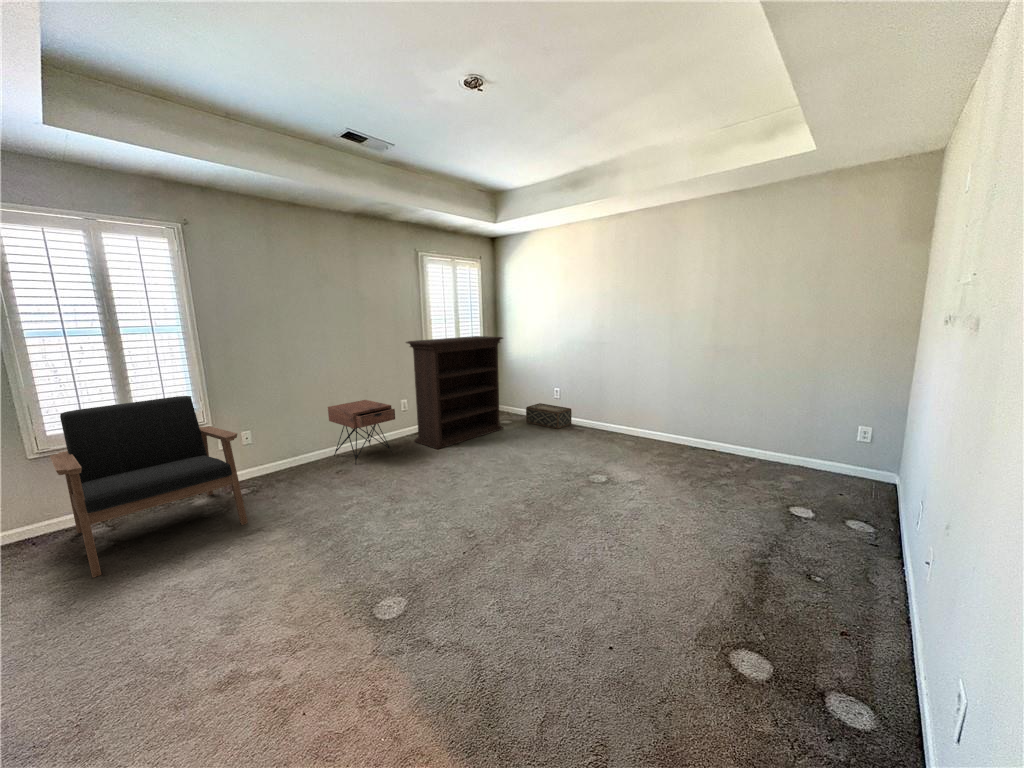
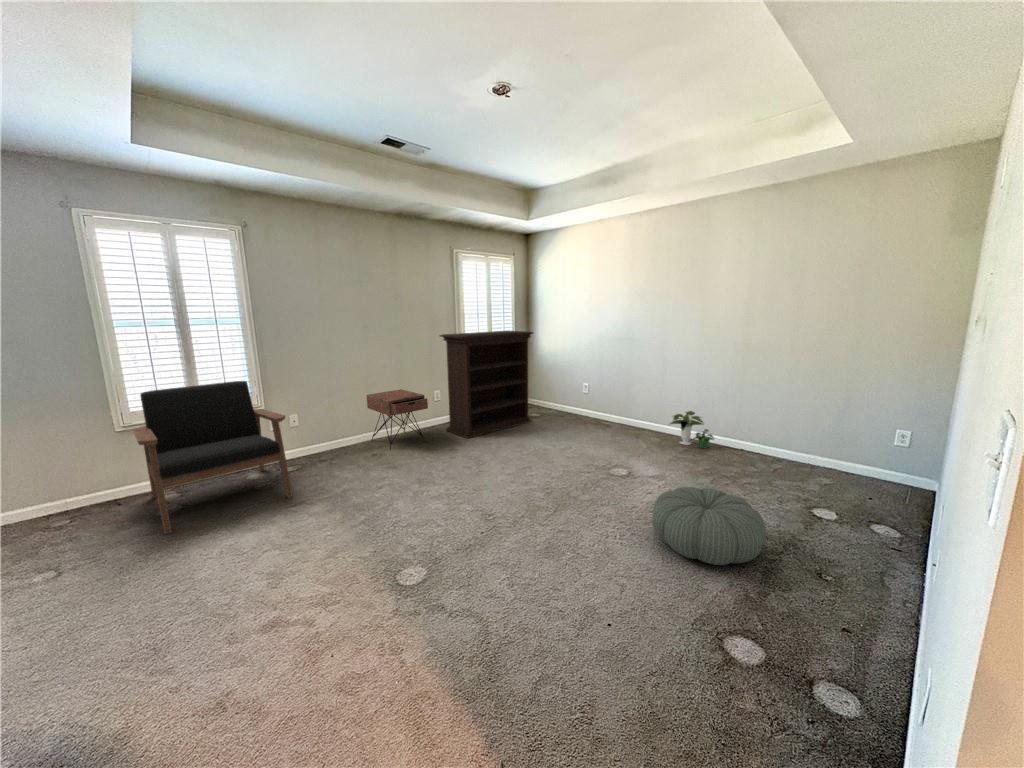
woven basket: present [526,403,572,429] -> none [555,398,600,423]
potted plant: none [641,413,688,450] -> present [669,411,714,448]
pouf: none [640,492,754,573] -> present [652,487,766,565]

